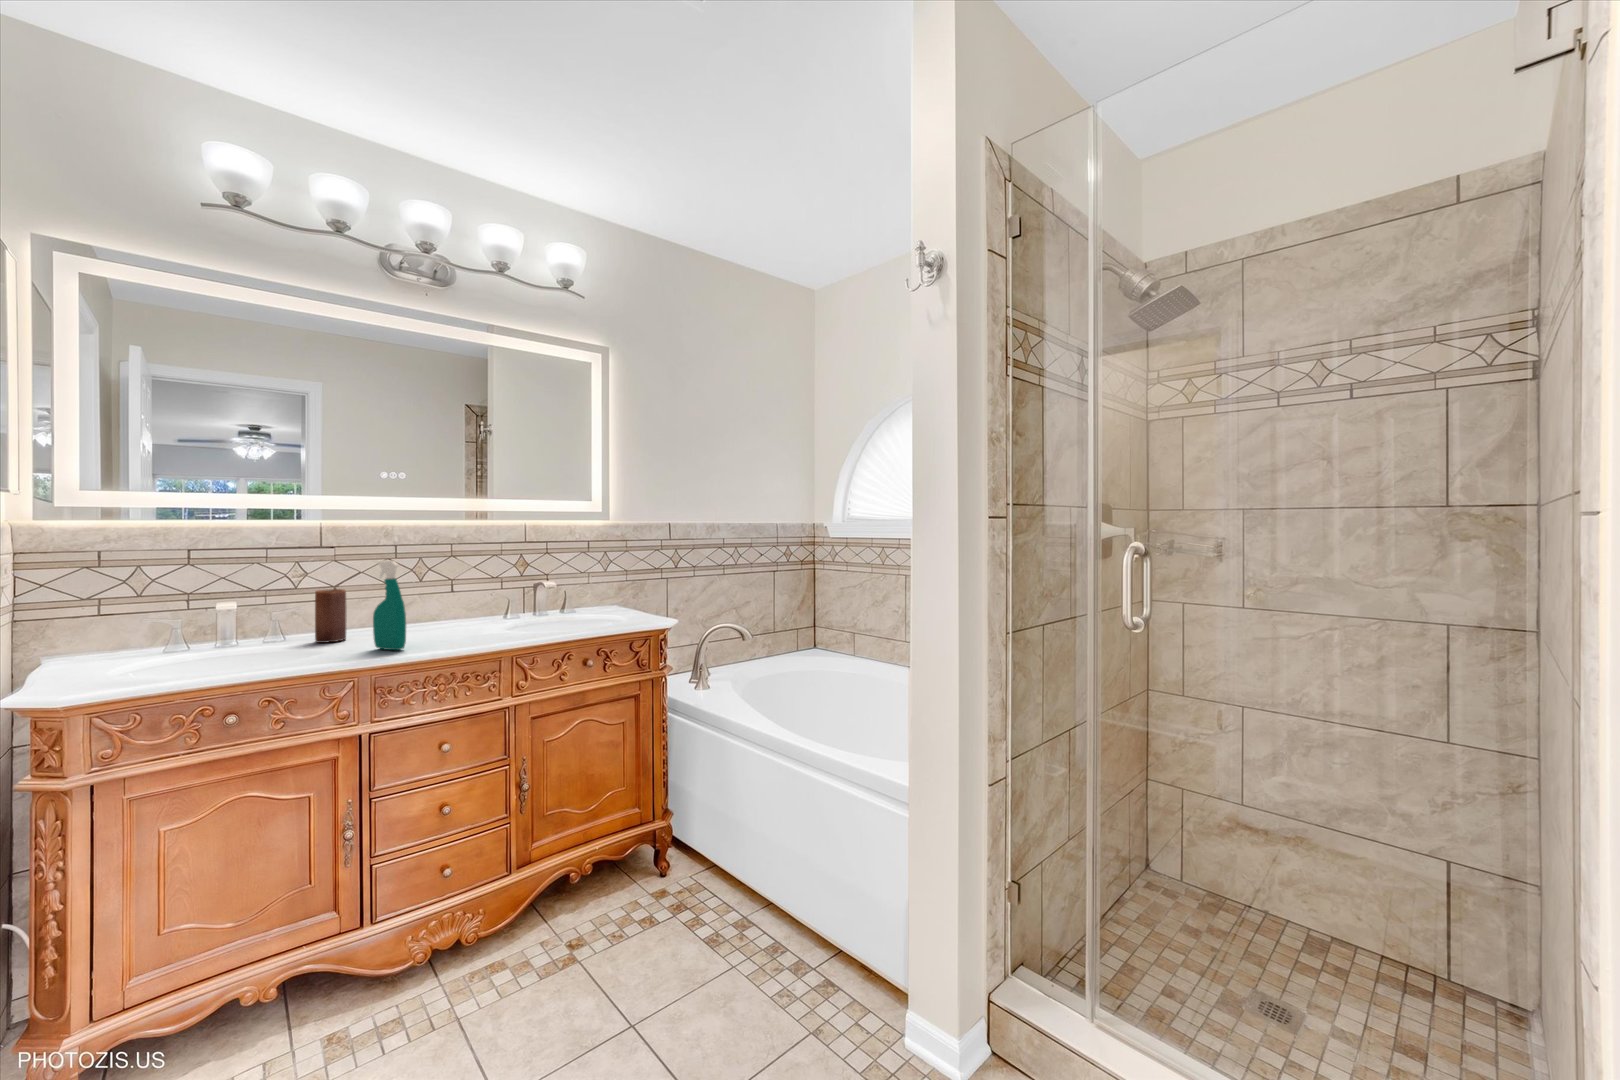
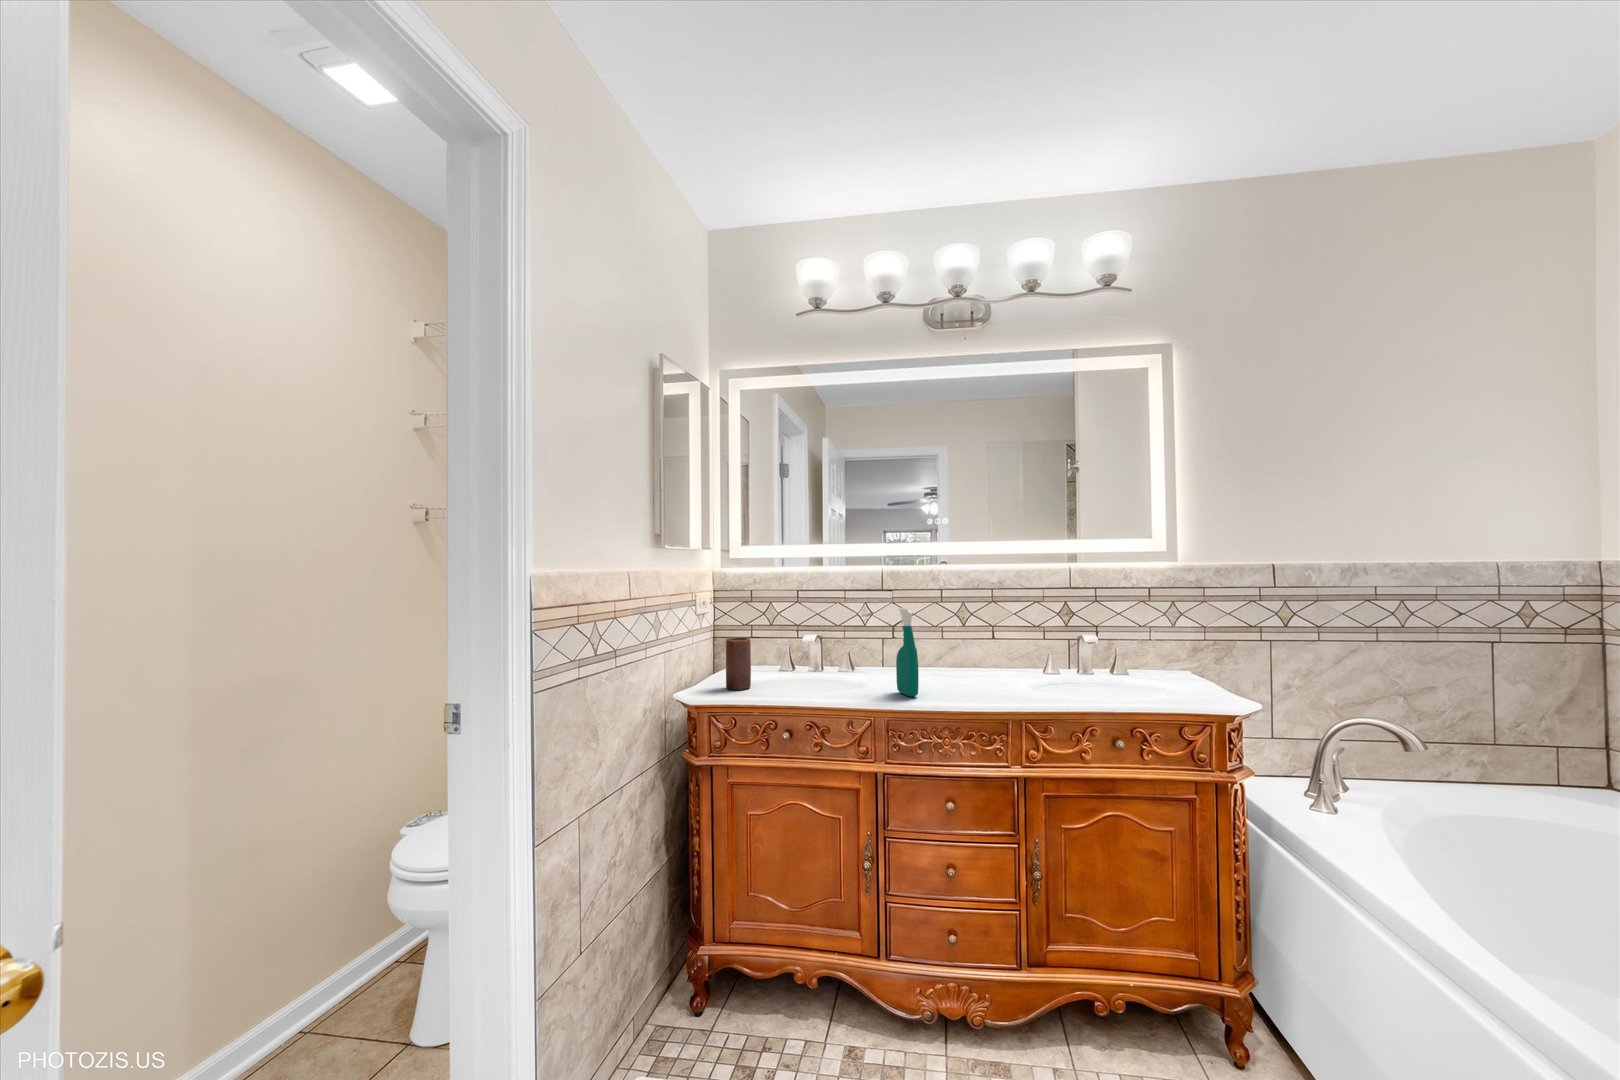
candle: present [315,589,346,643] -> present [726,637,751,690]

